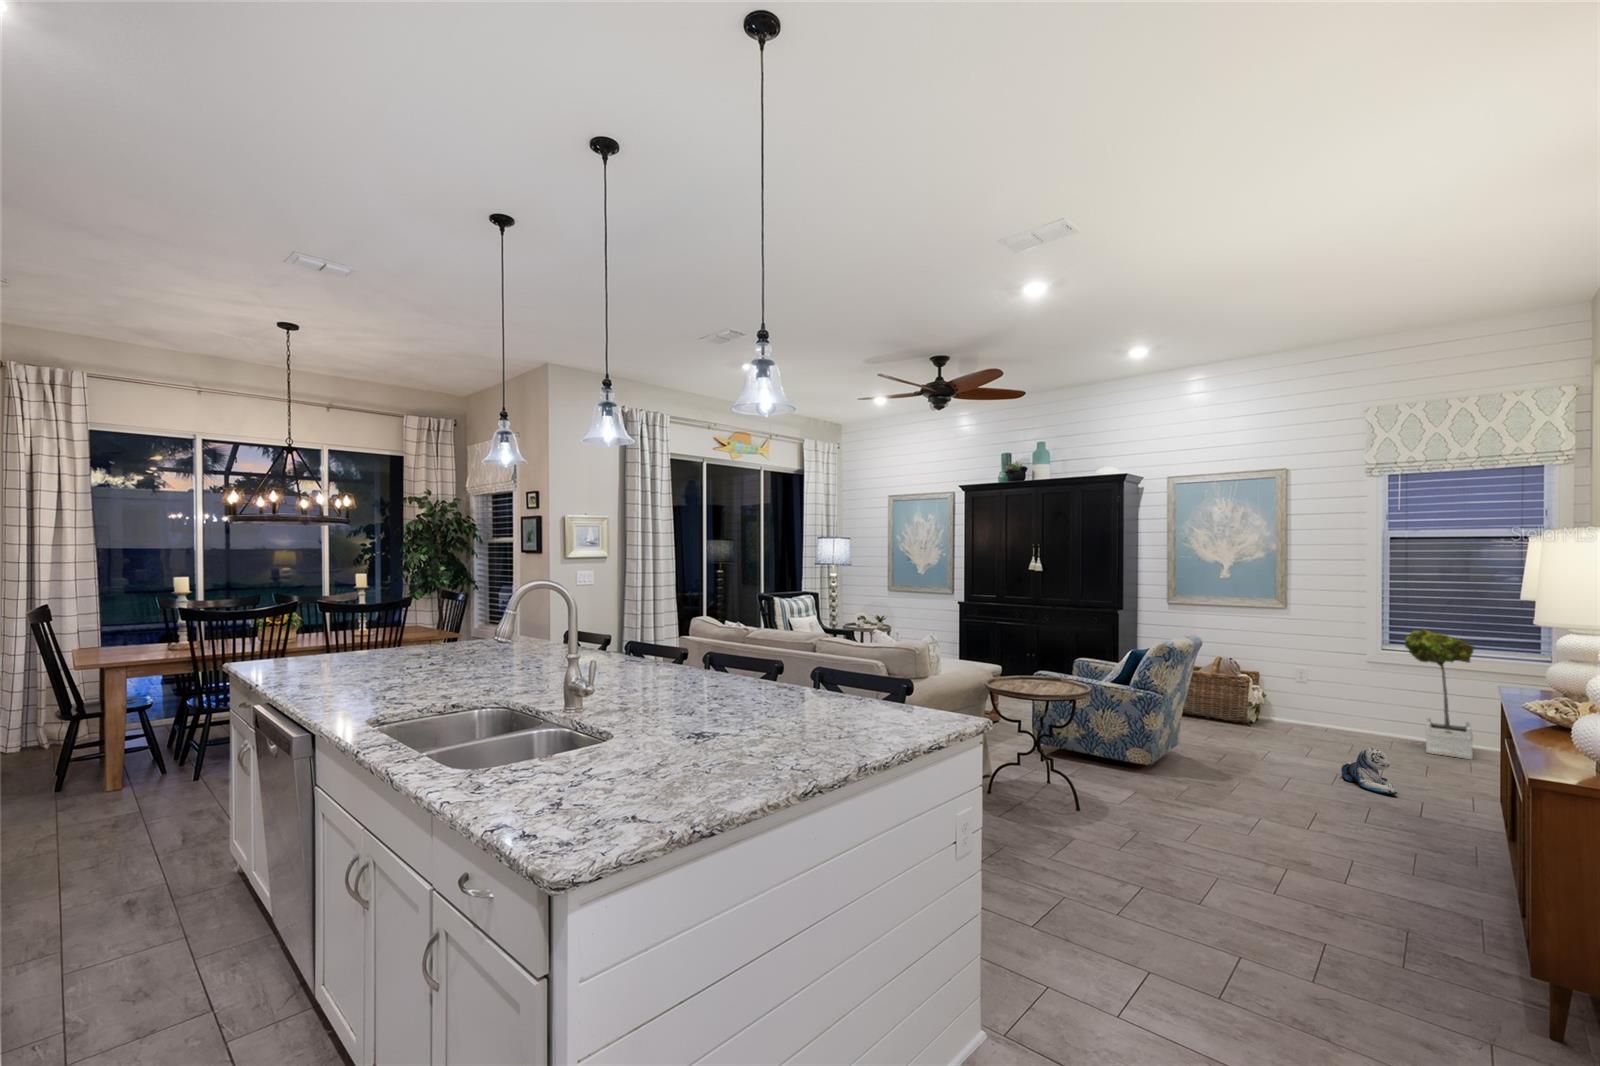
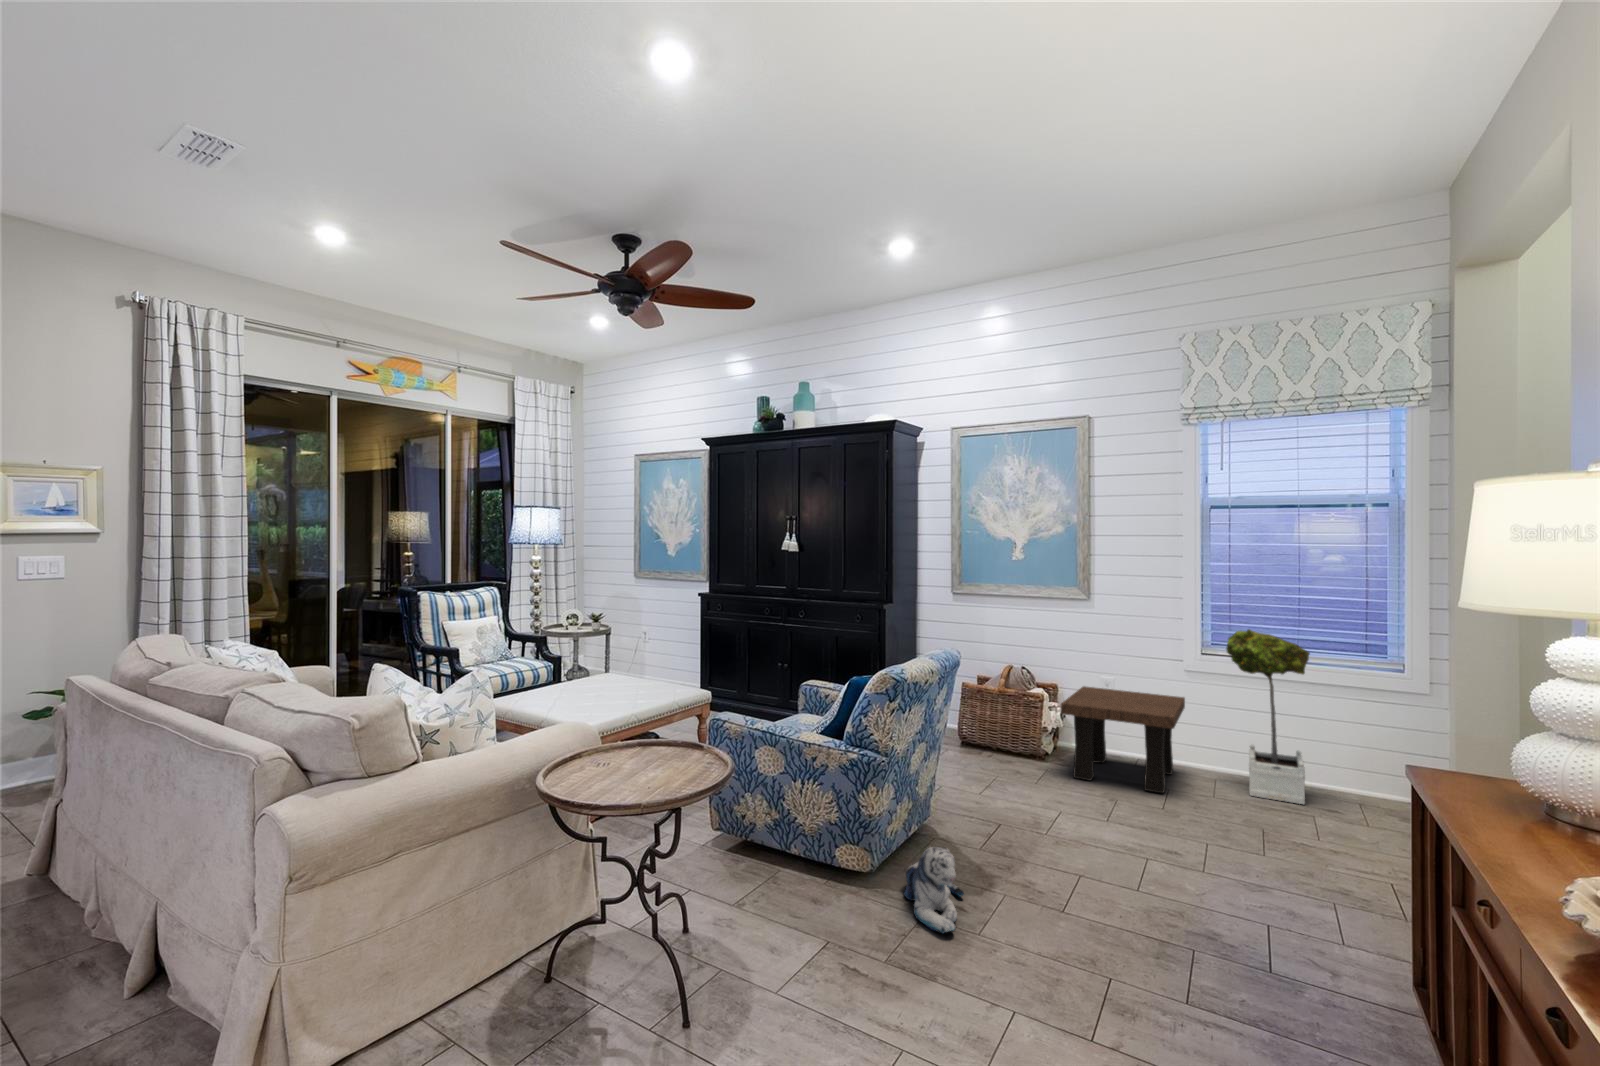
side table: none [1269,674,1371,748] -> present [1061,686,1185,793]
plush toy: present [1341,748,1397,794] -> present [904,847,964,933]

